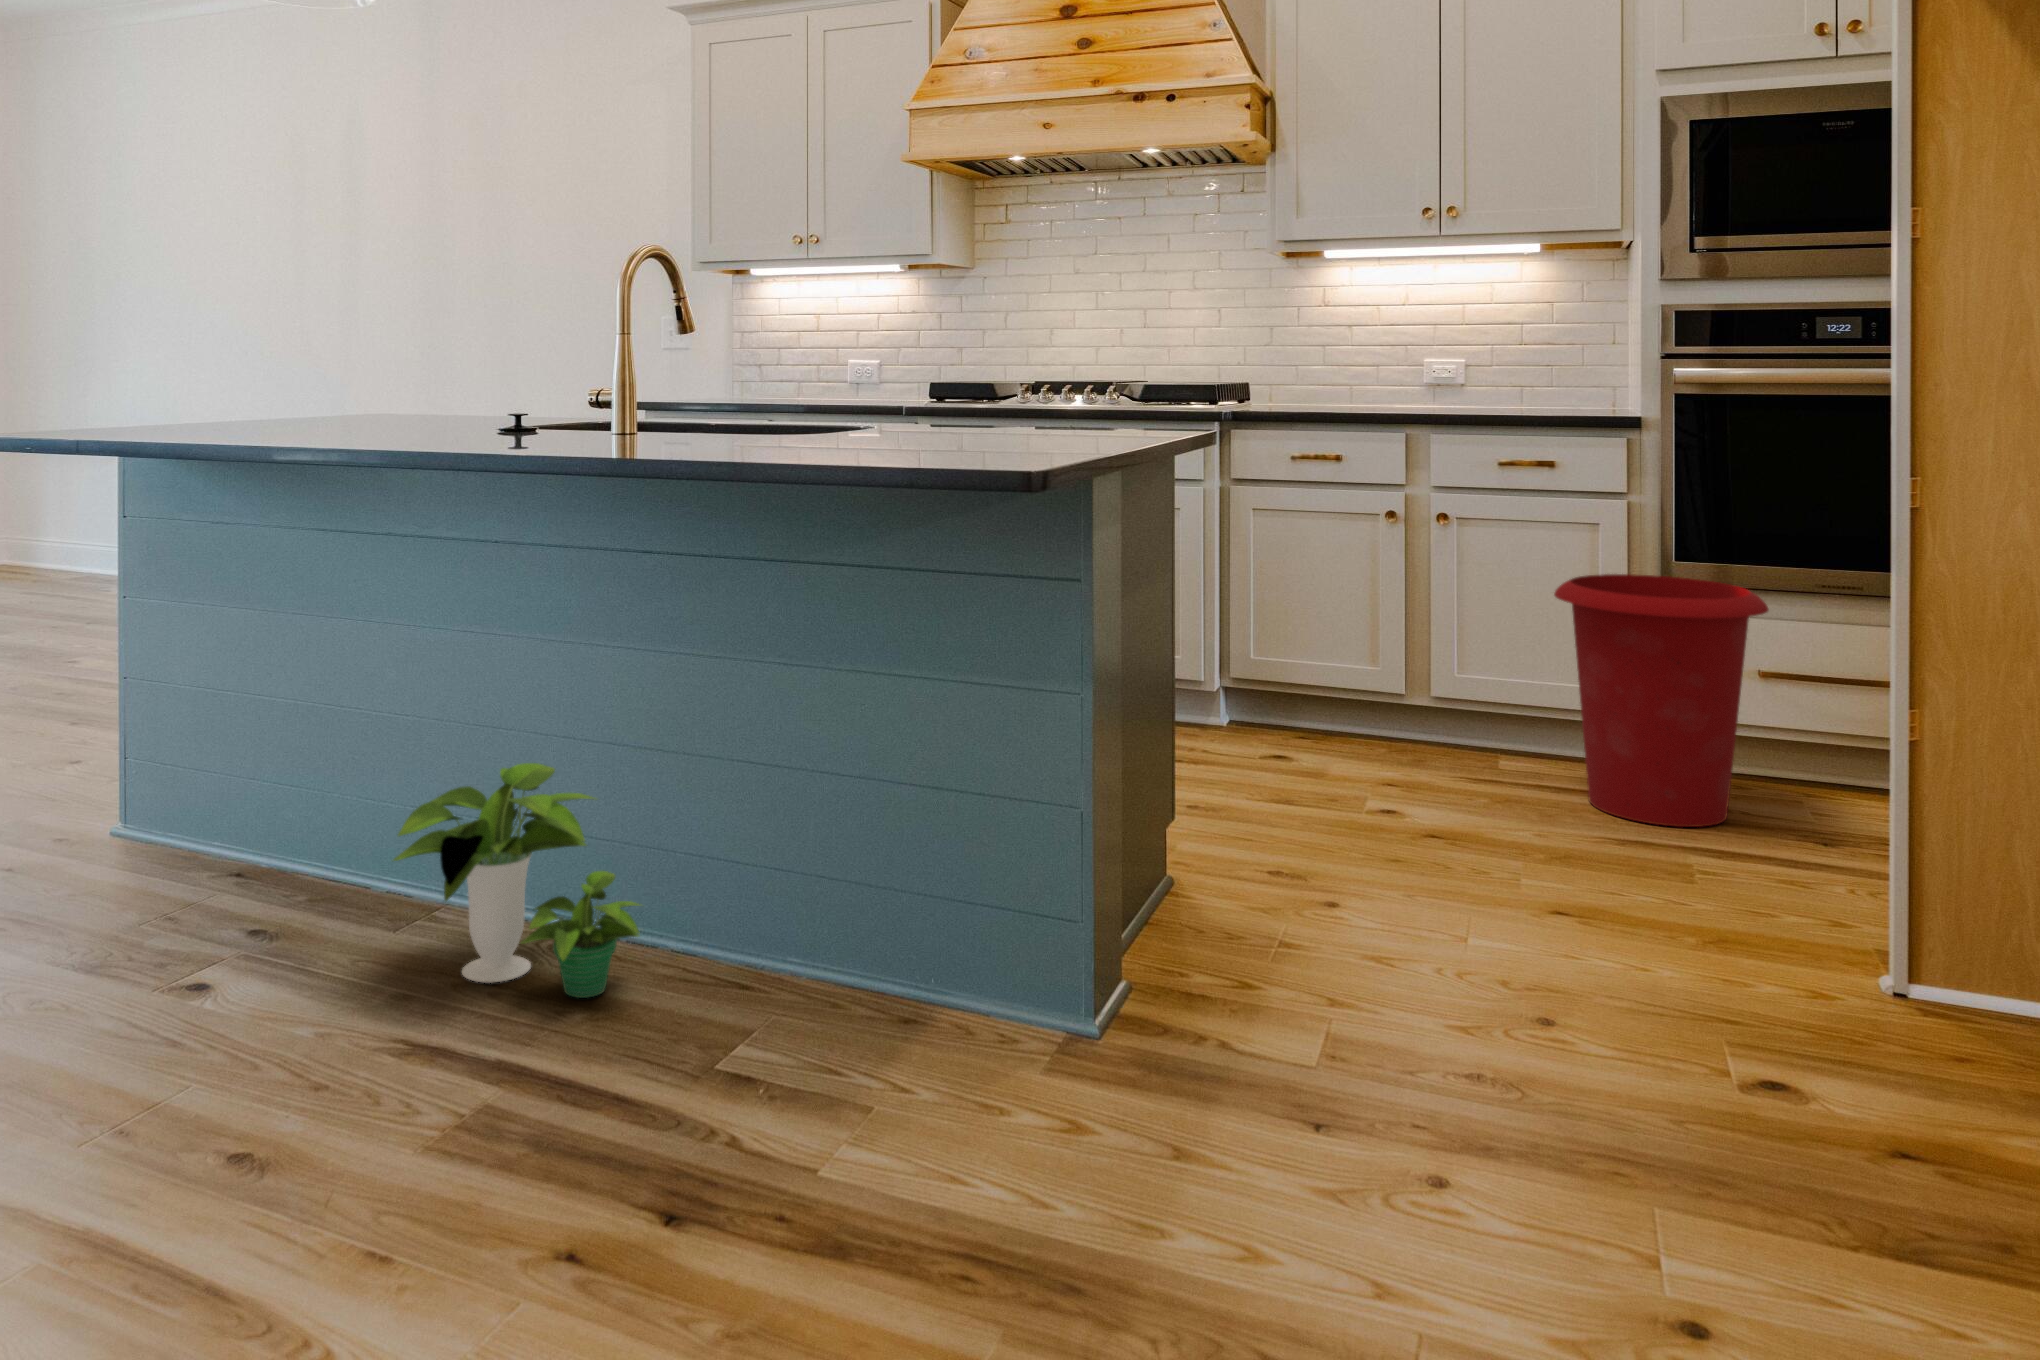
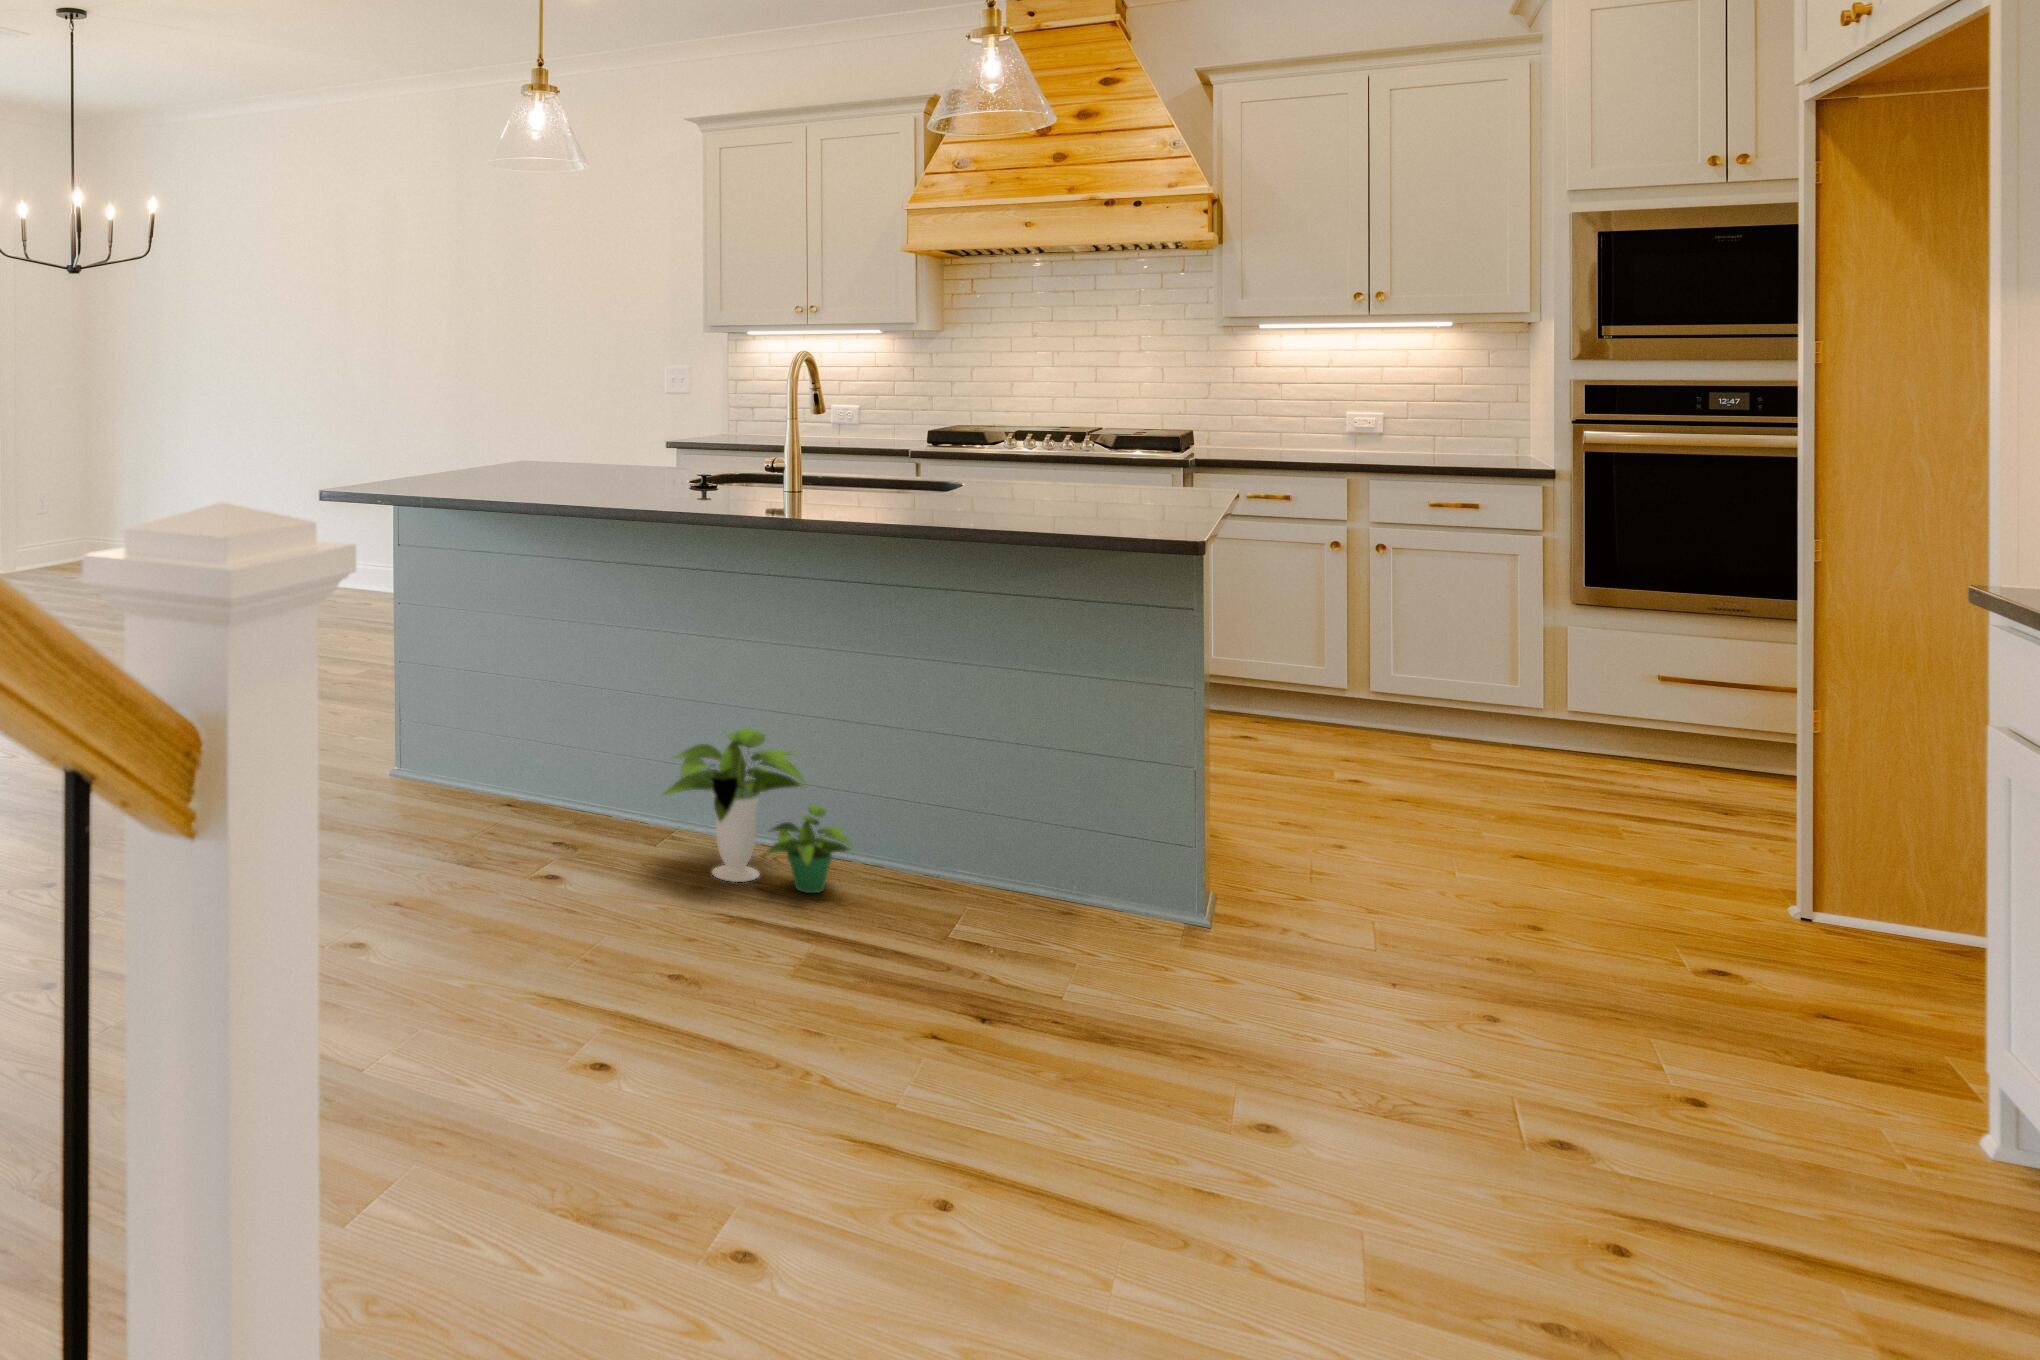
waste bin: present [1554,574,1769,827] -> none [1487,595,1676,799]

